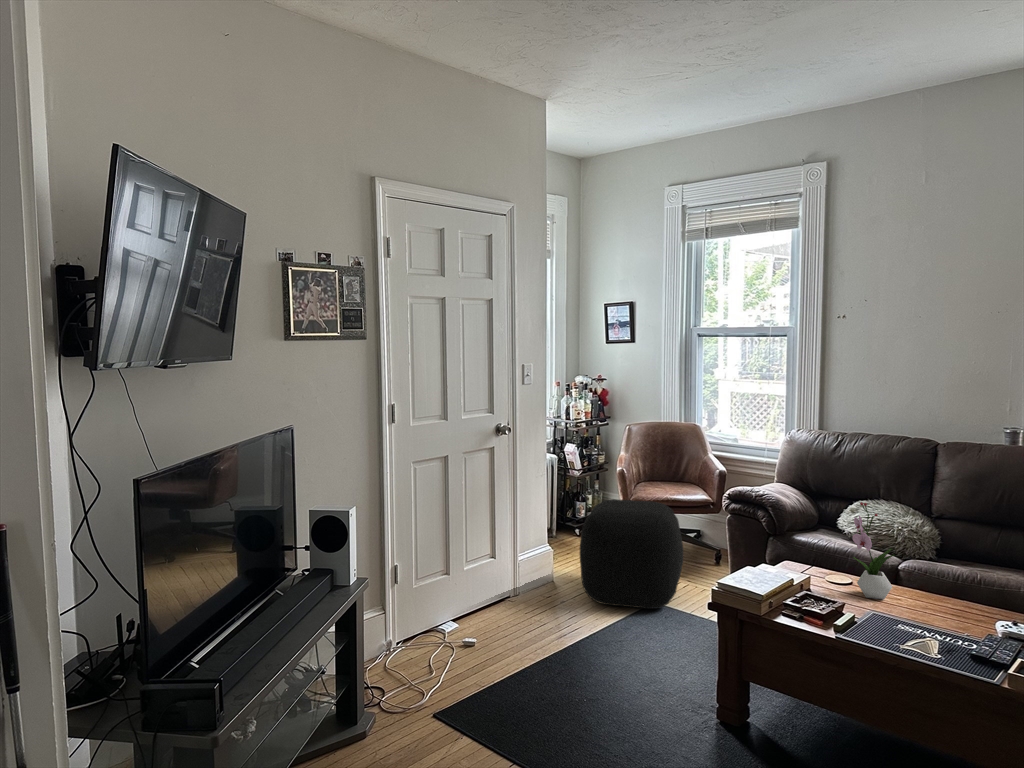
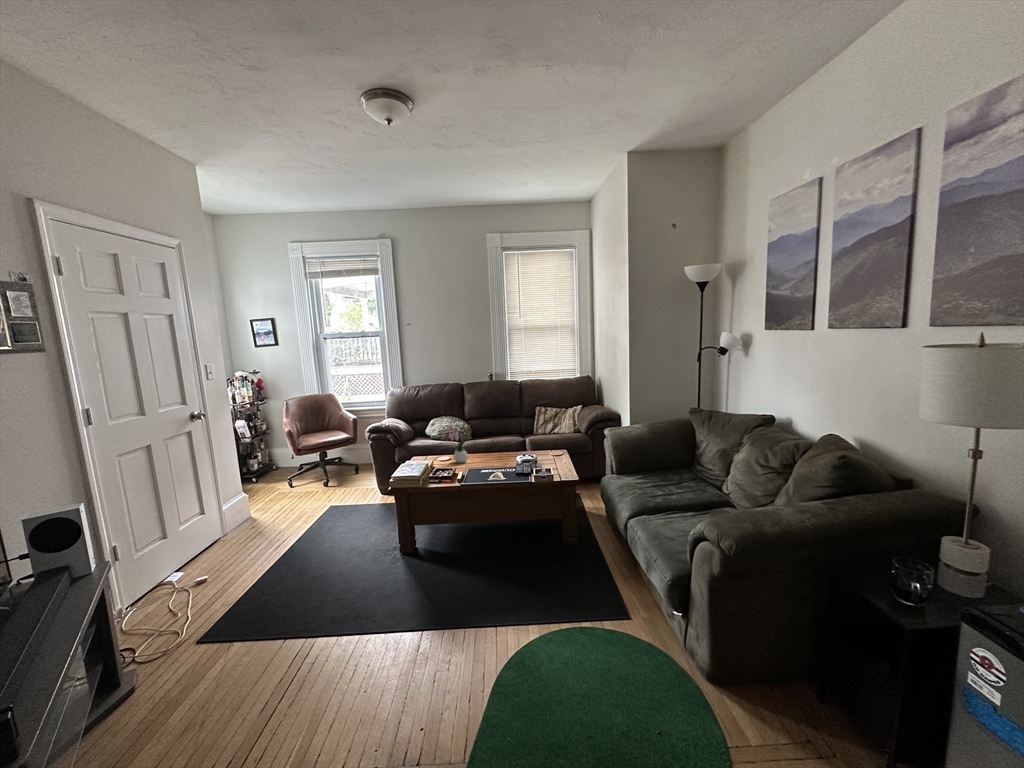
ottoman: present [580,499,683,609] -> none [273,445,346,519]

